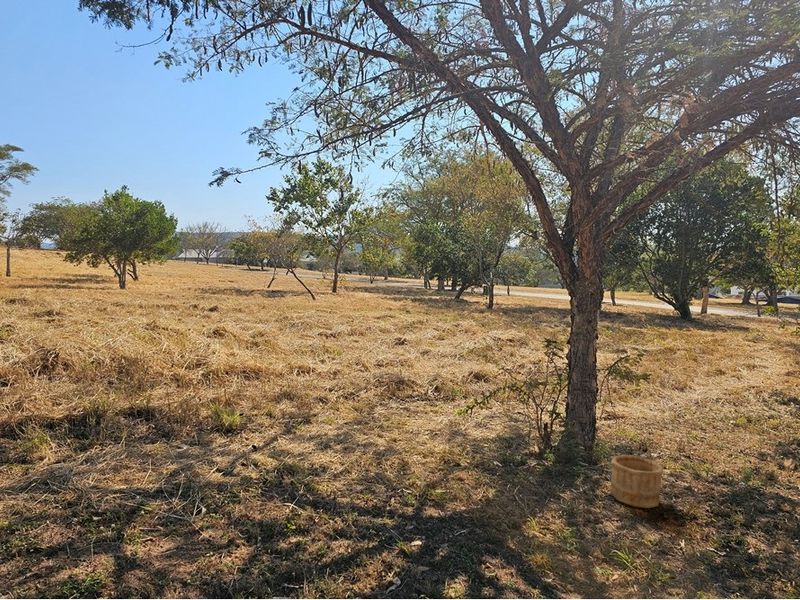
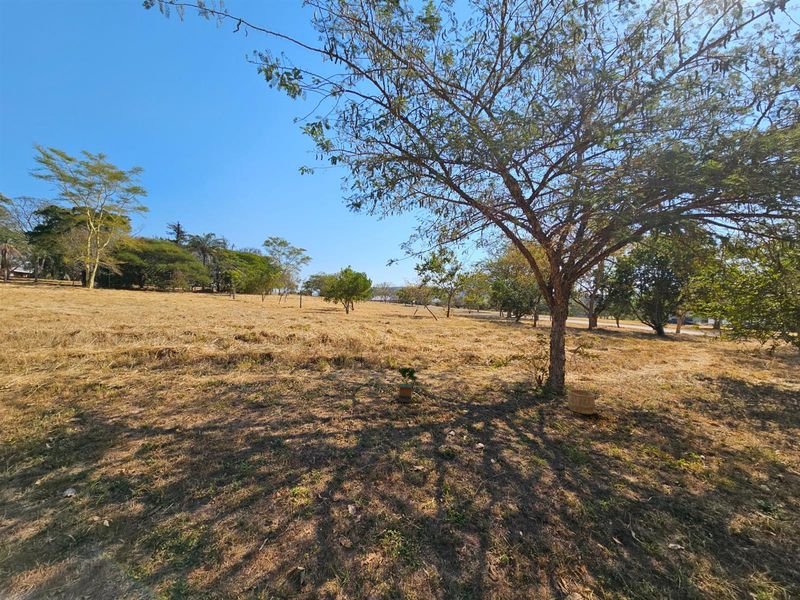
potted tree: none [242,449,302,545] -> present [397,367,418,402]

